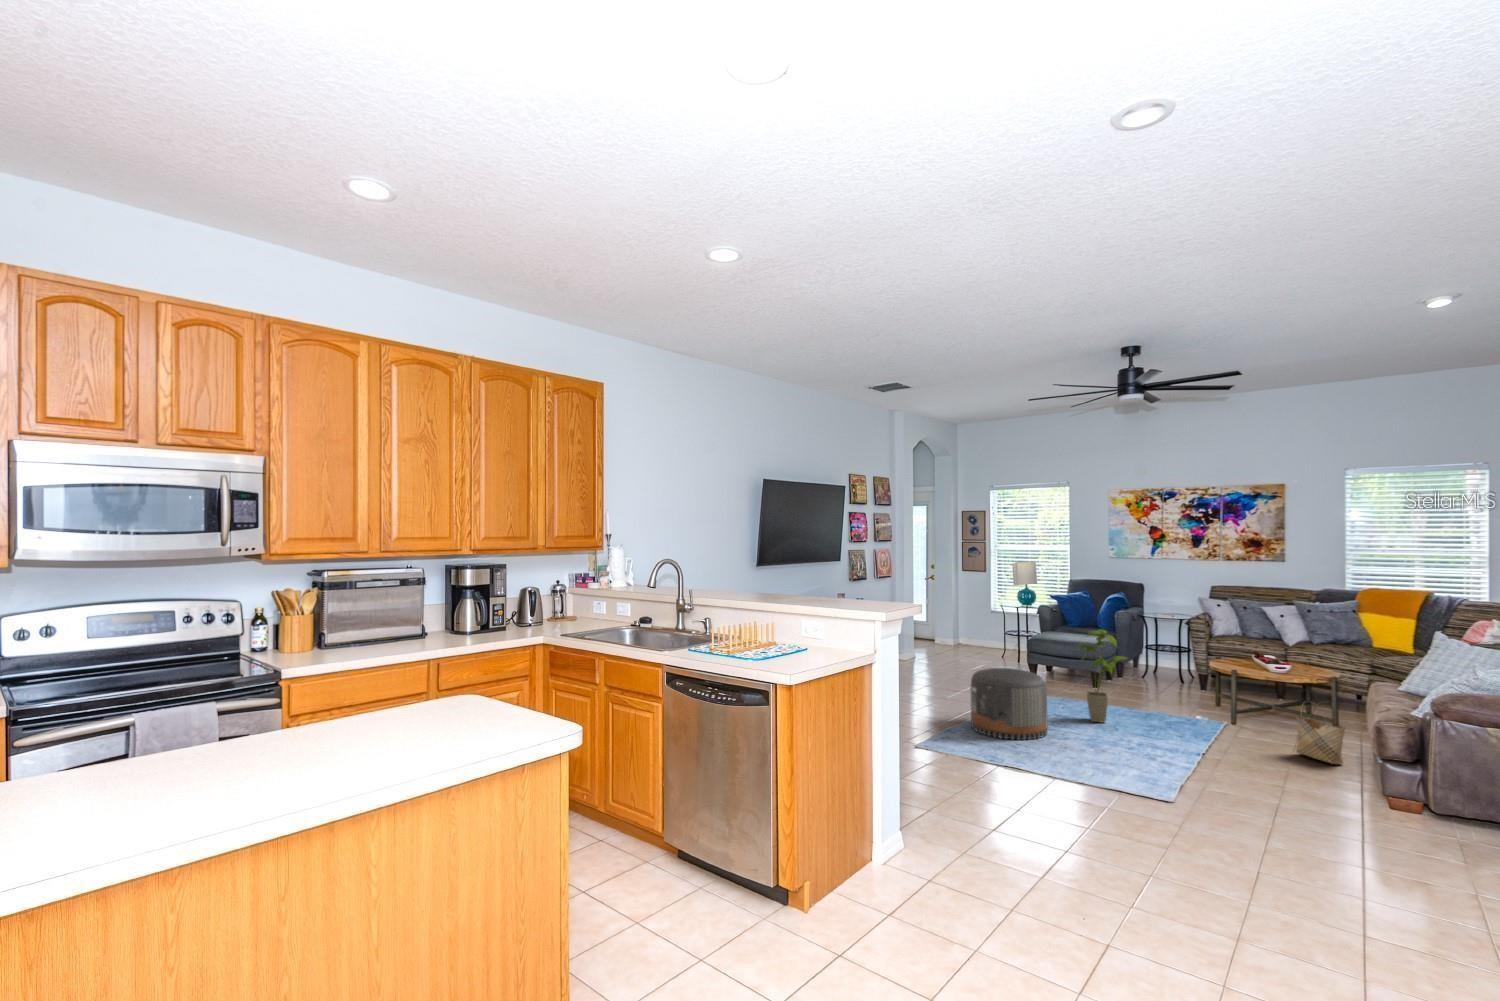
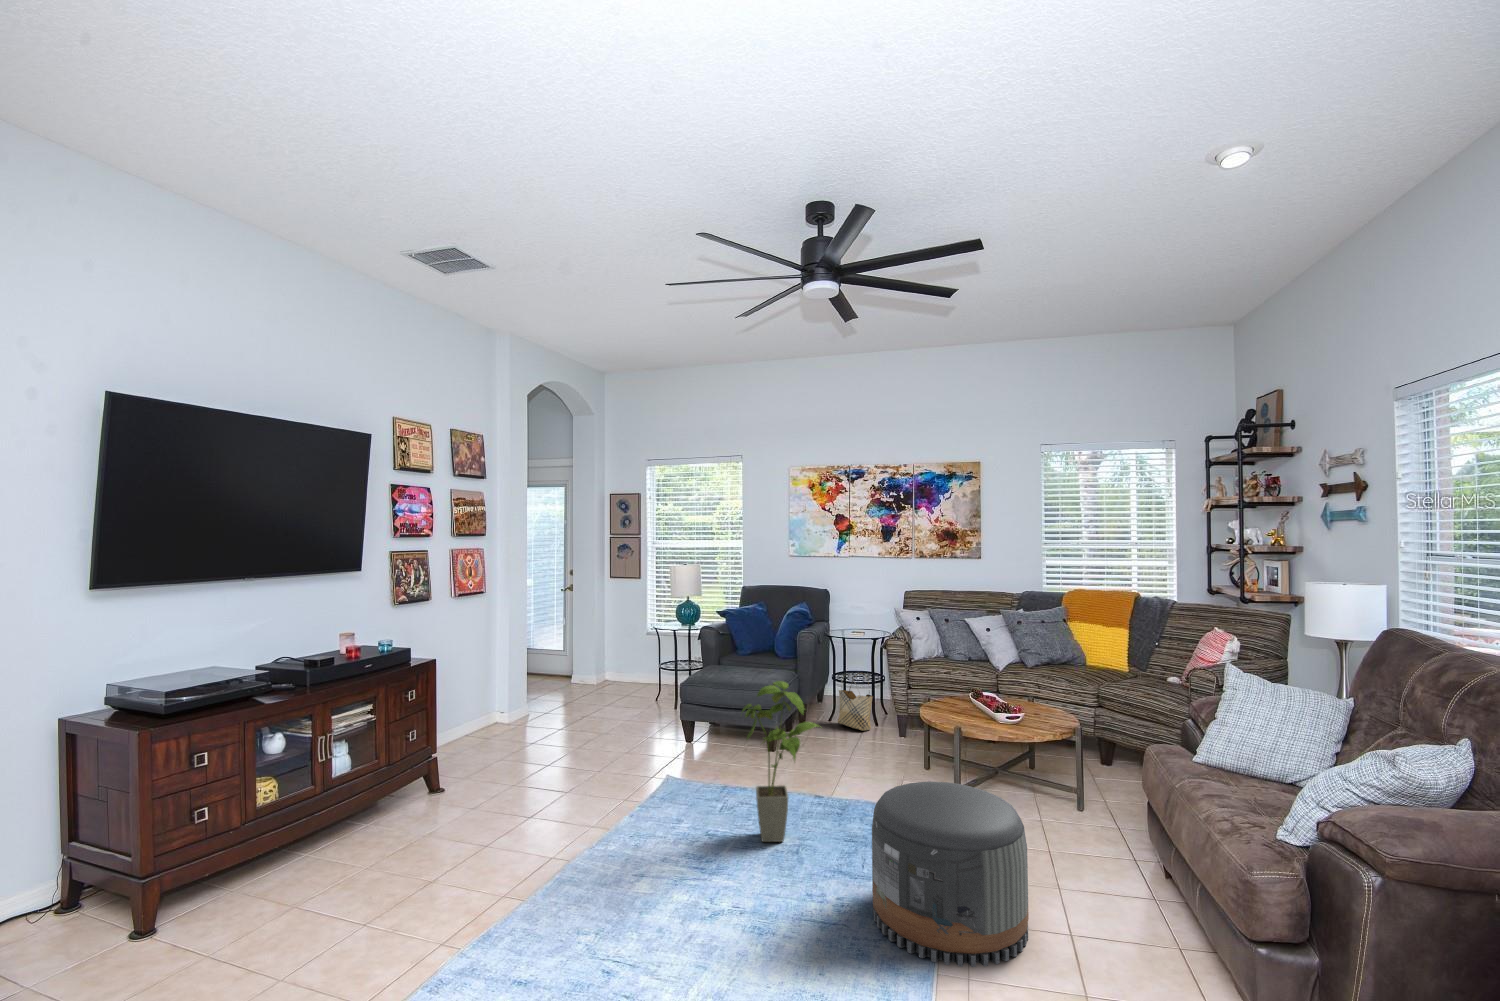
pouf: present [970,668,1048,740] -> present [872,781,1029,967]
woven basket: present [1296,701,1345,764] -> present [838,673,873,730]

